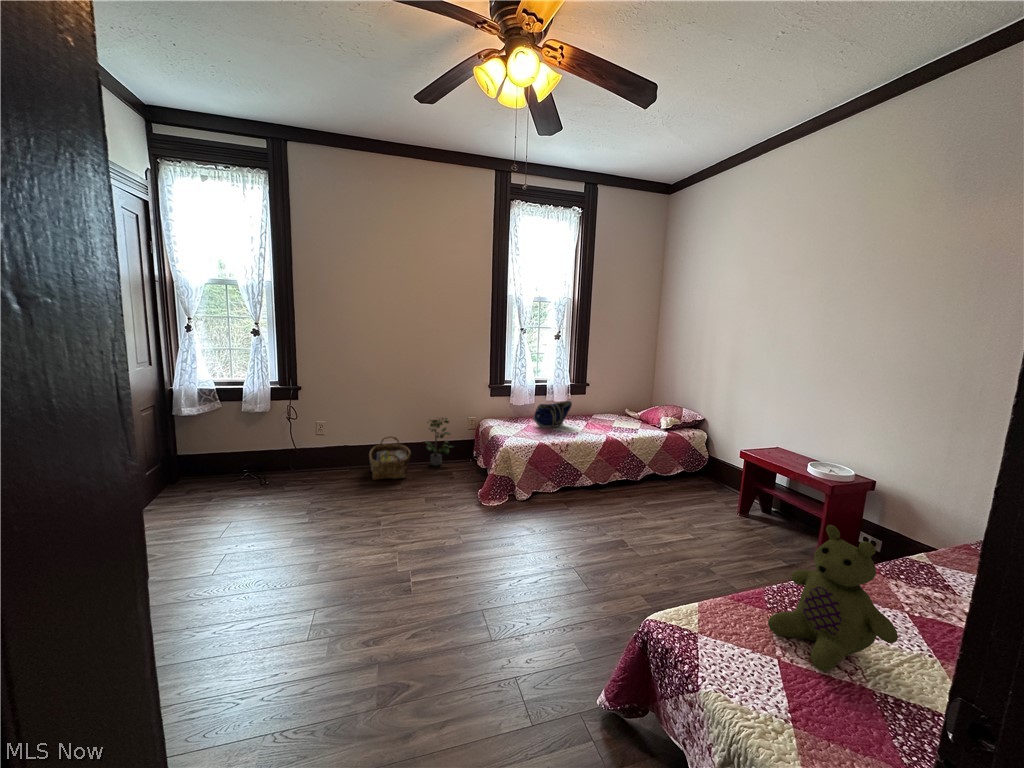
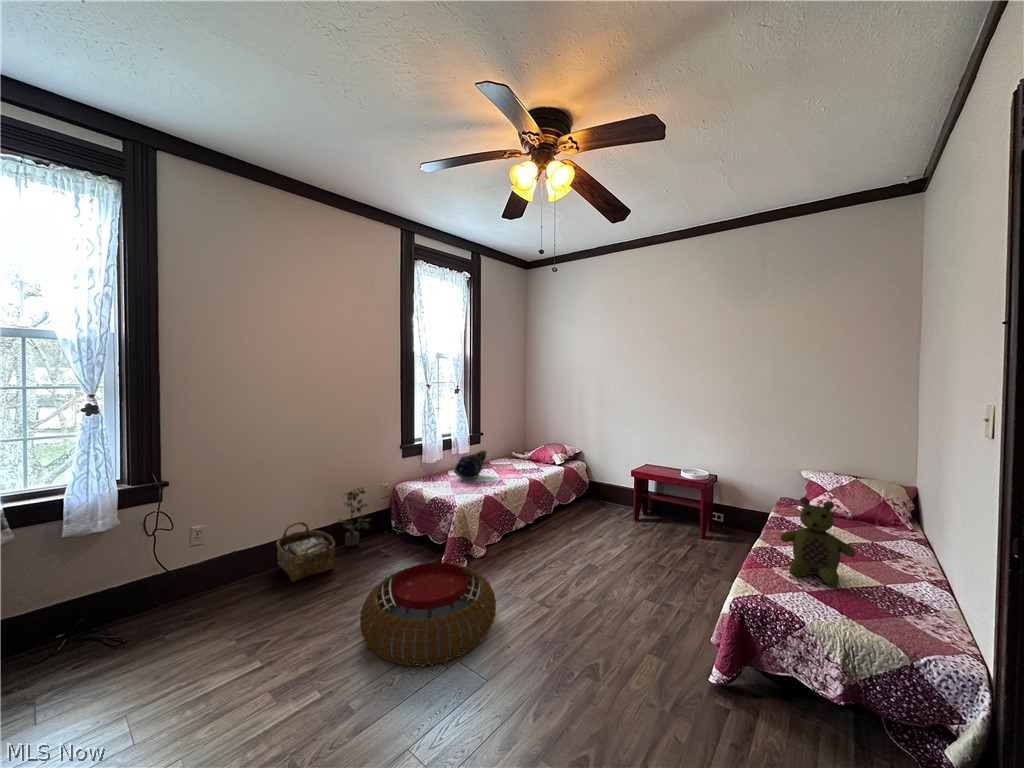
pouf: none [358,488,479,570] -> present [360,562,496,666]

